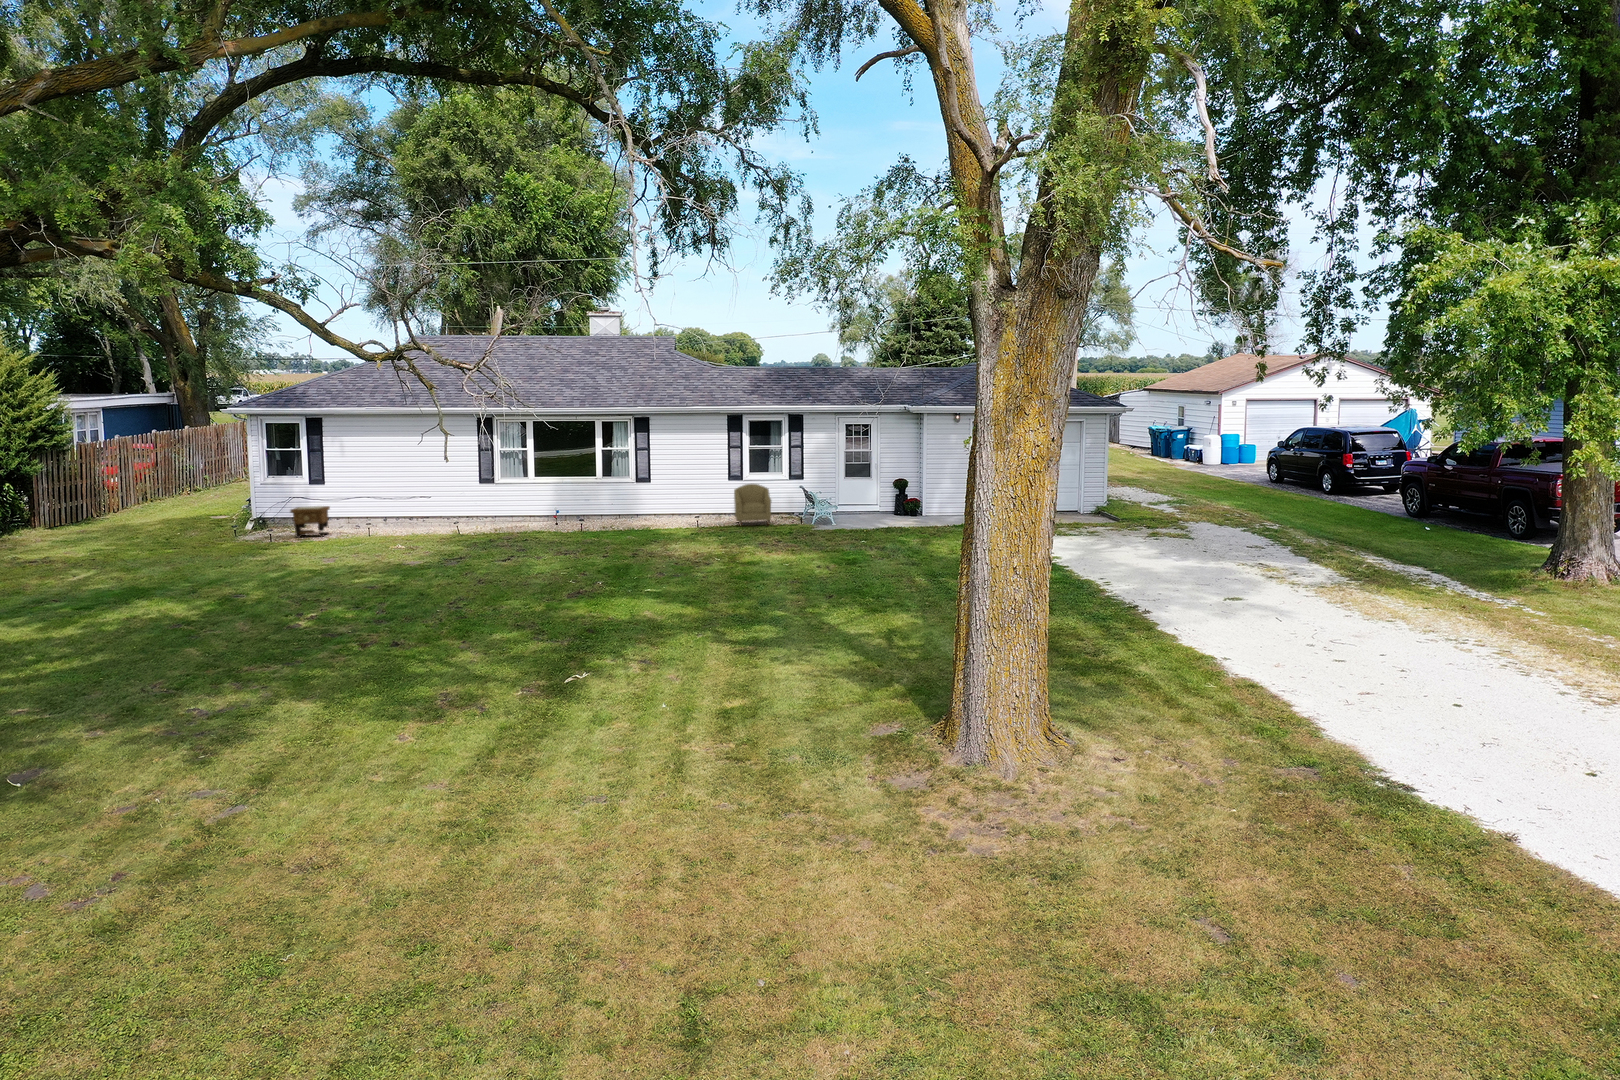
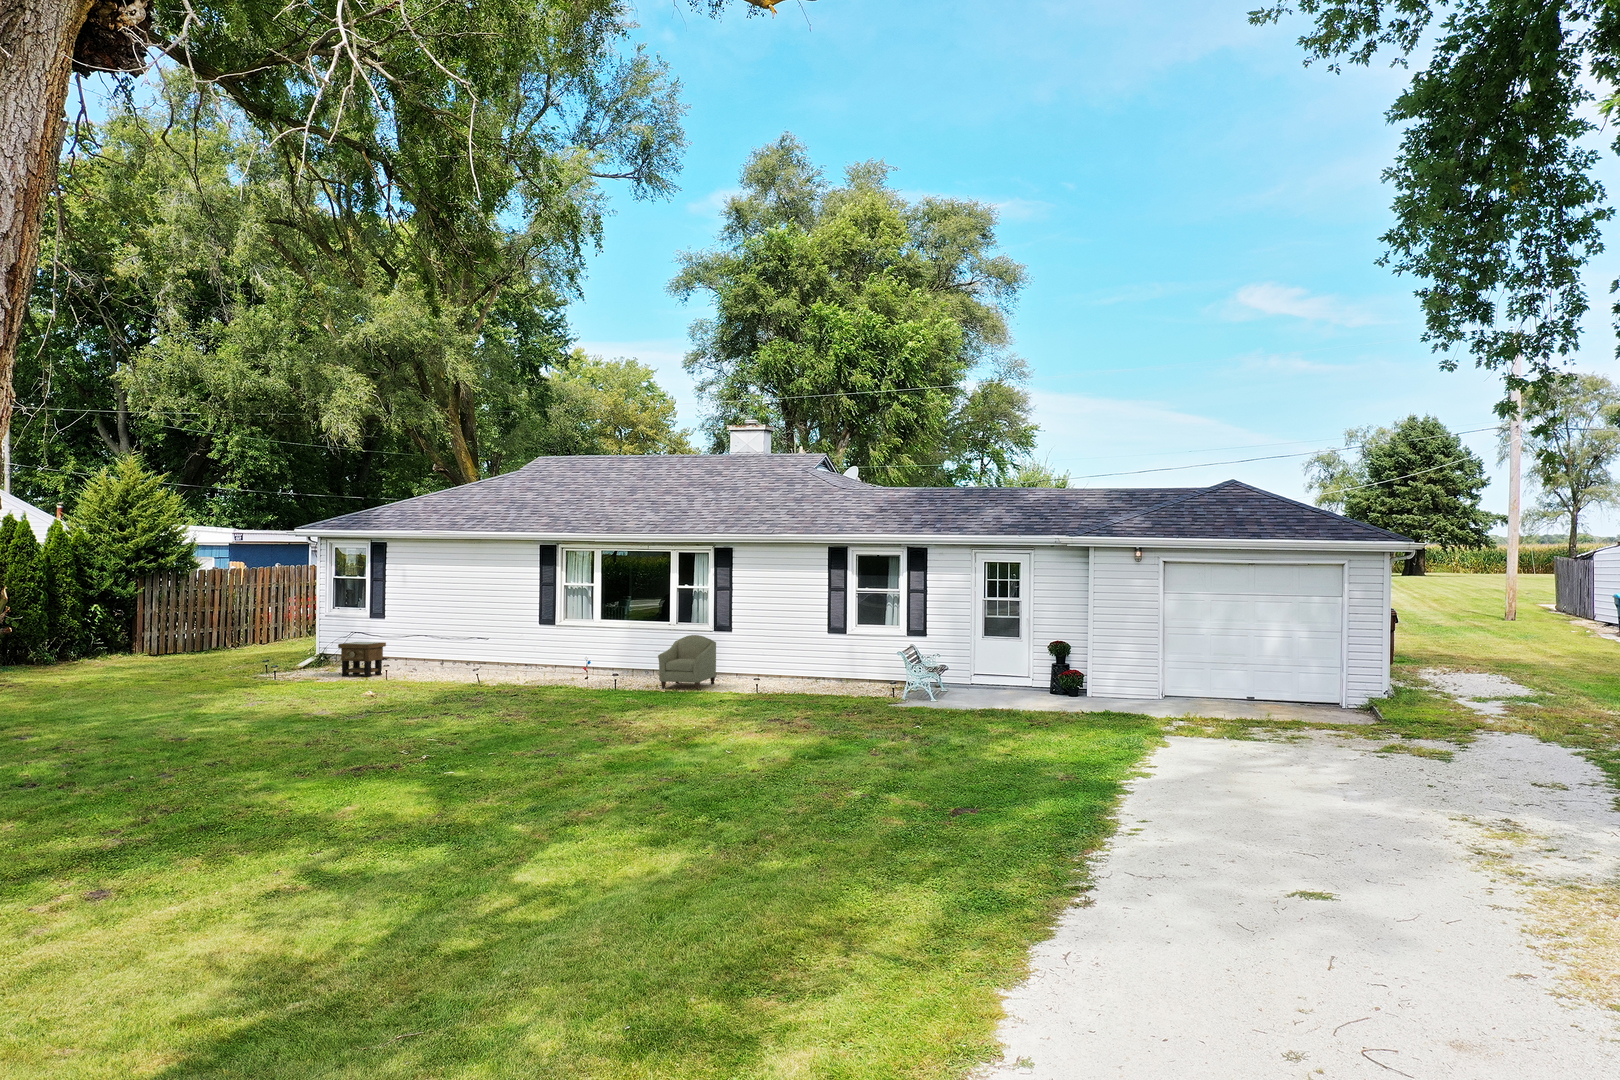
chair: present [734,484,771,526] -> present [658,635,716,689]

